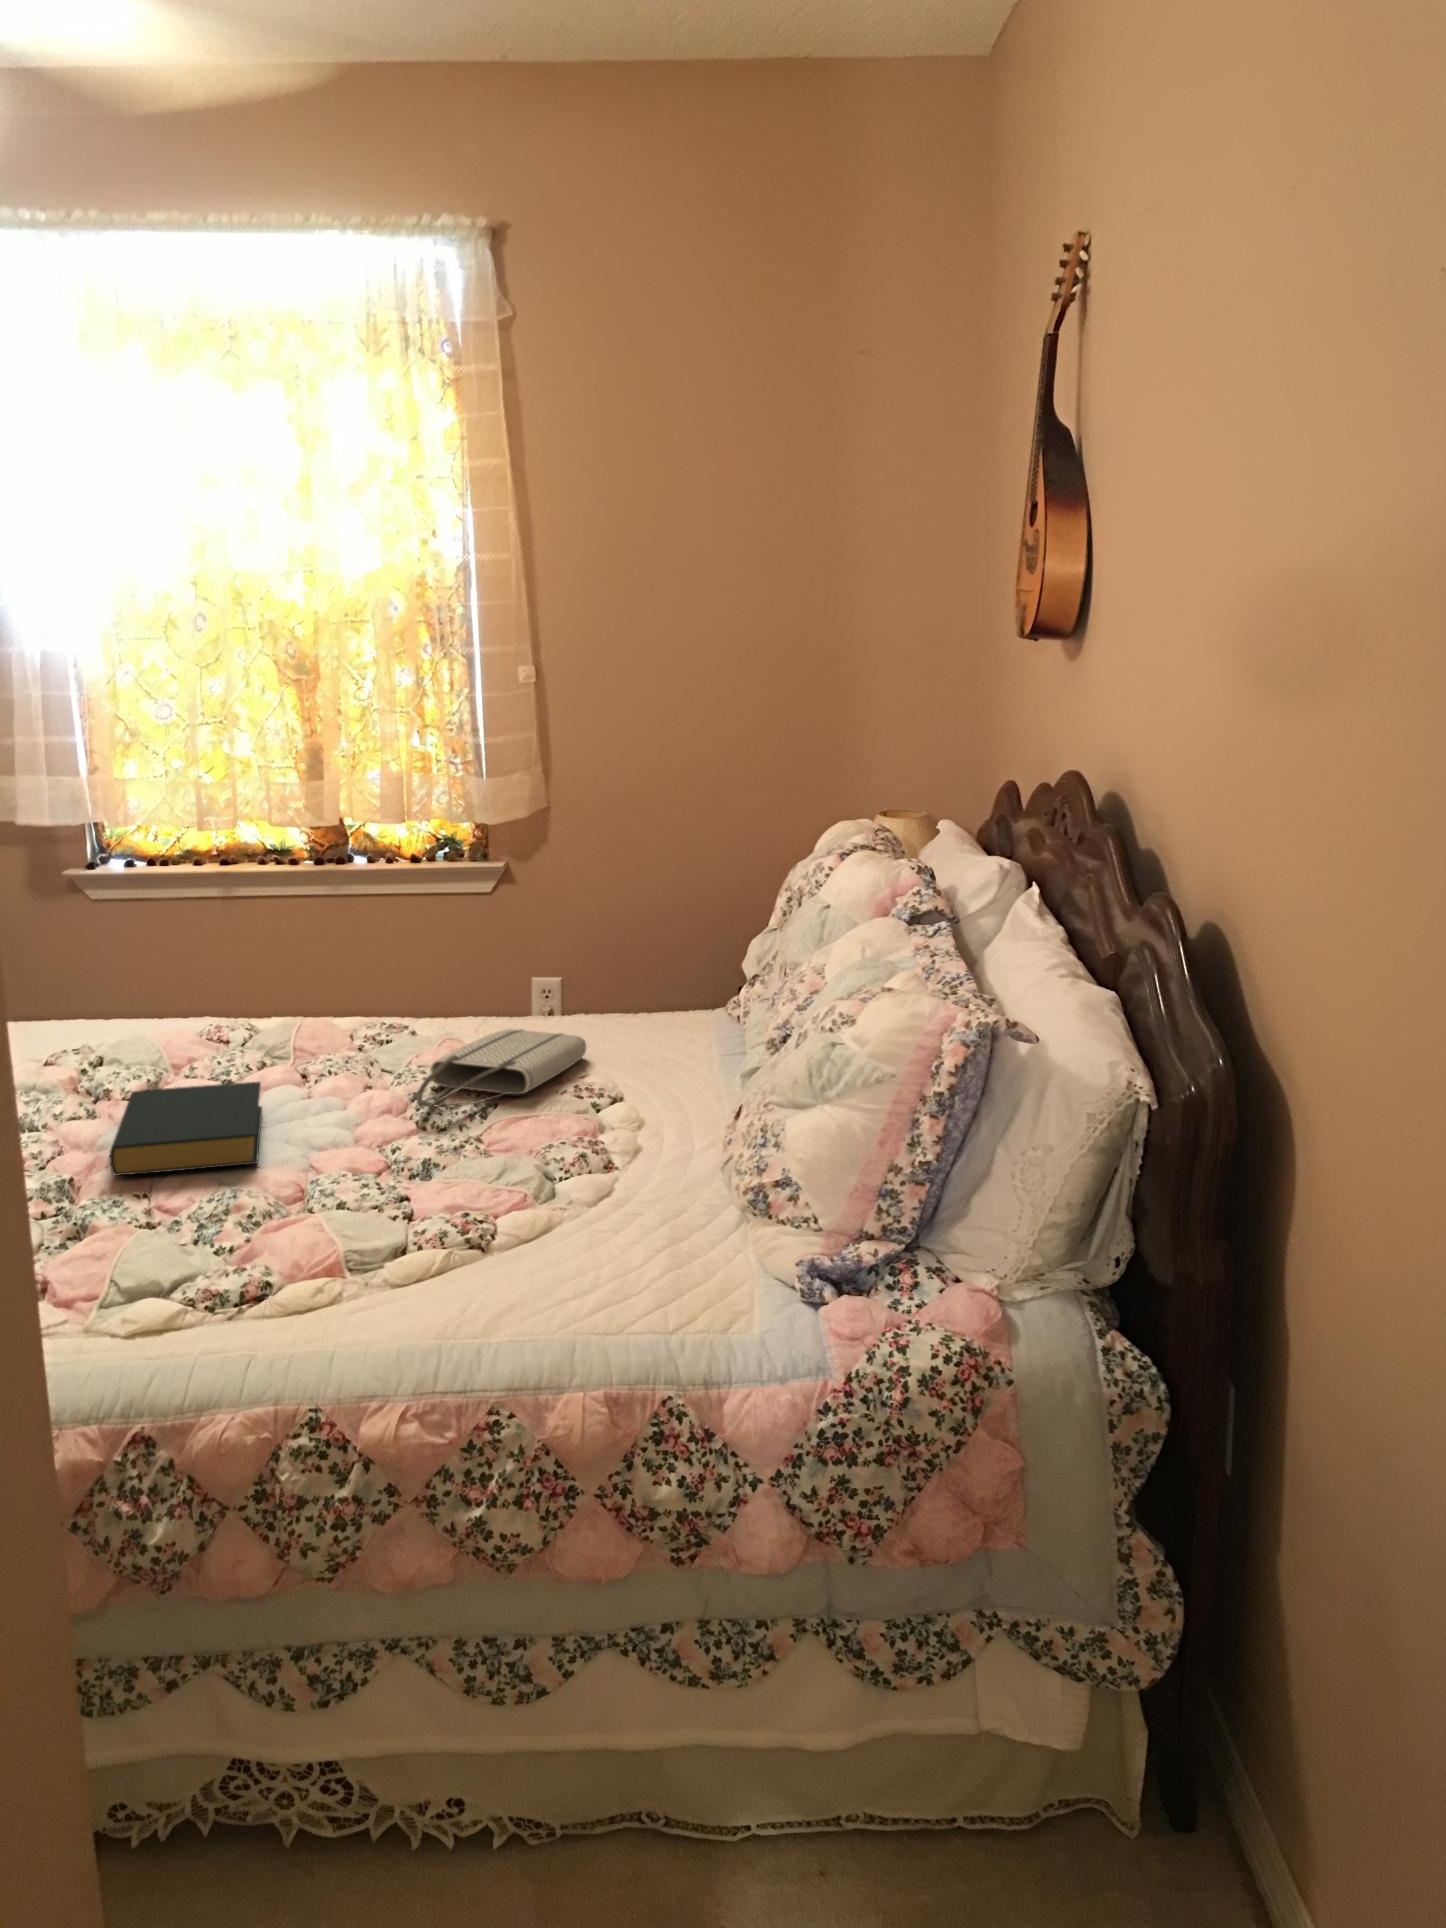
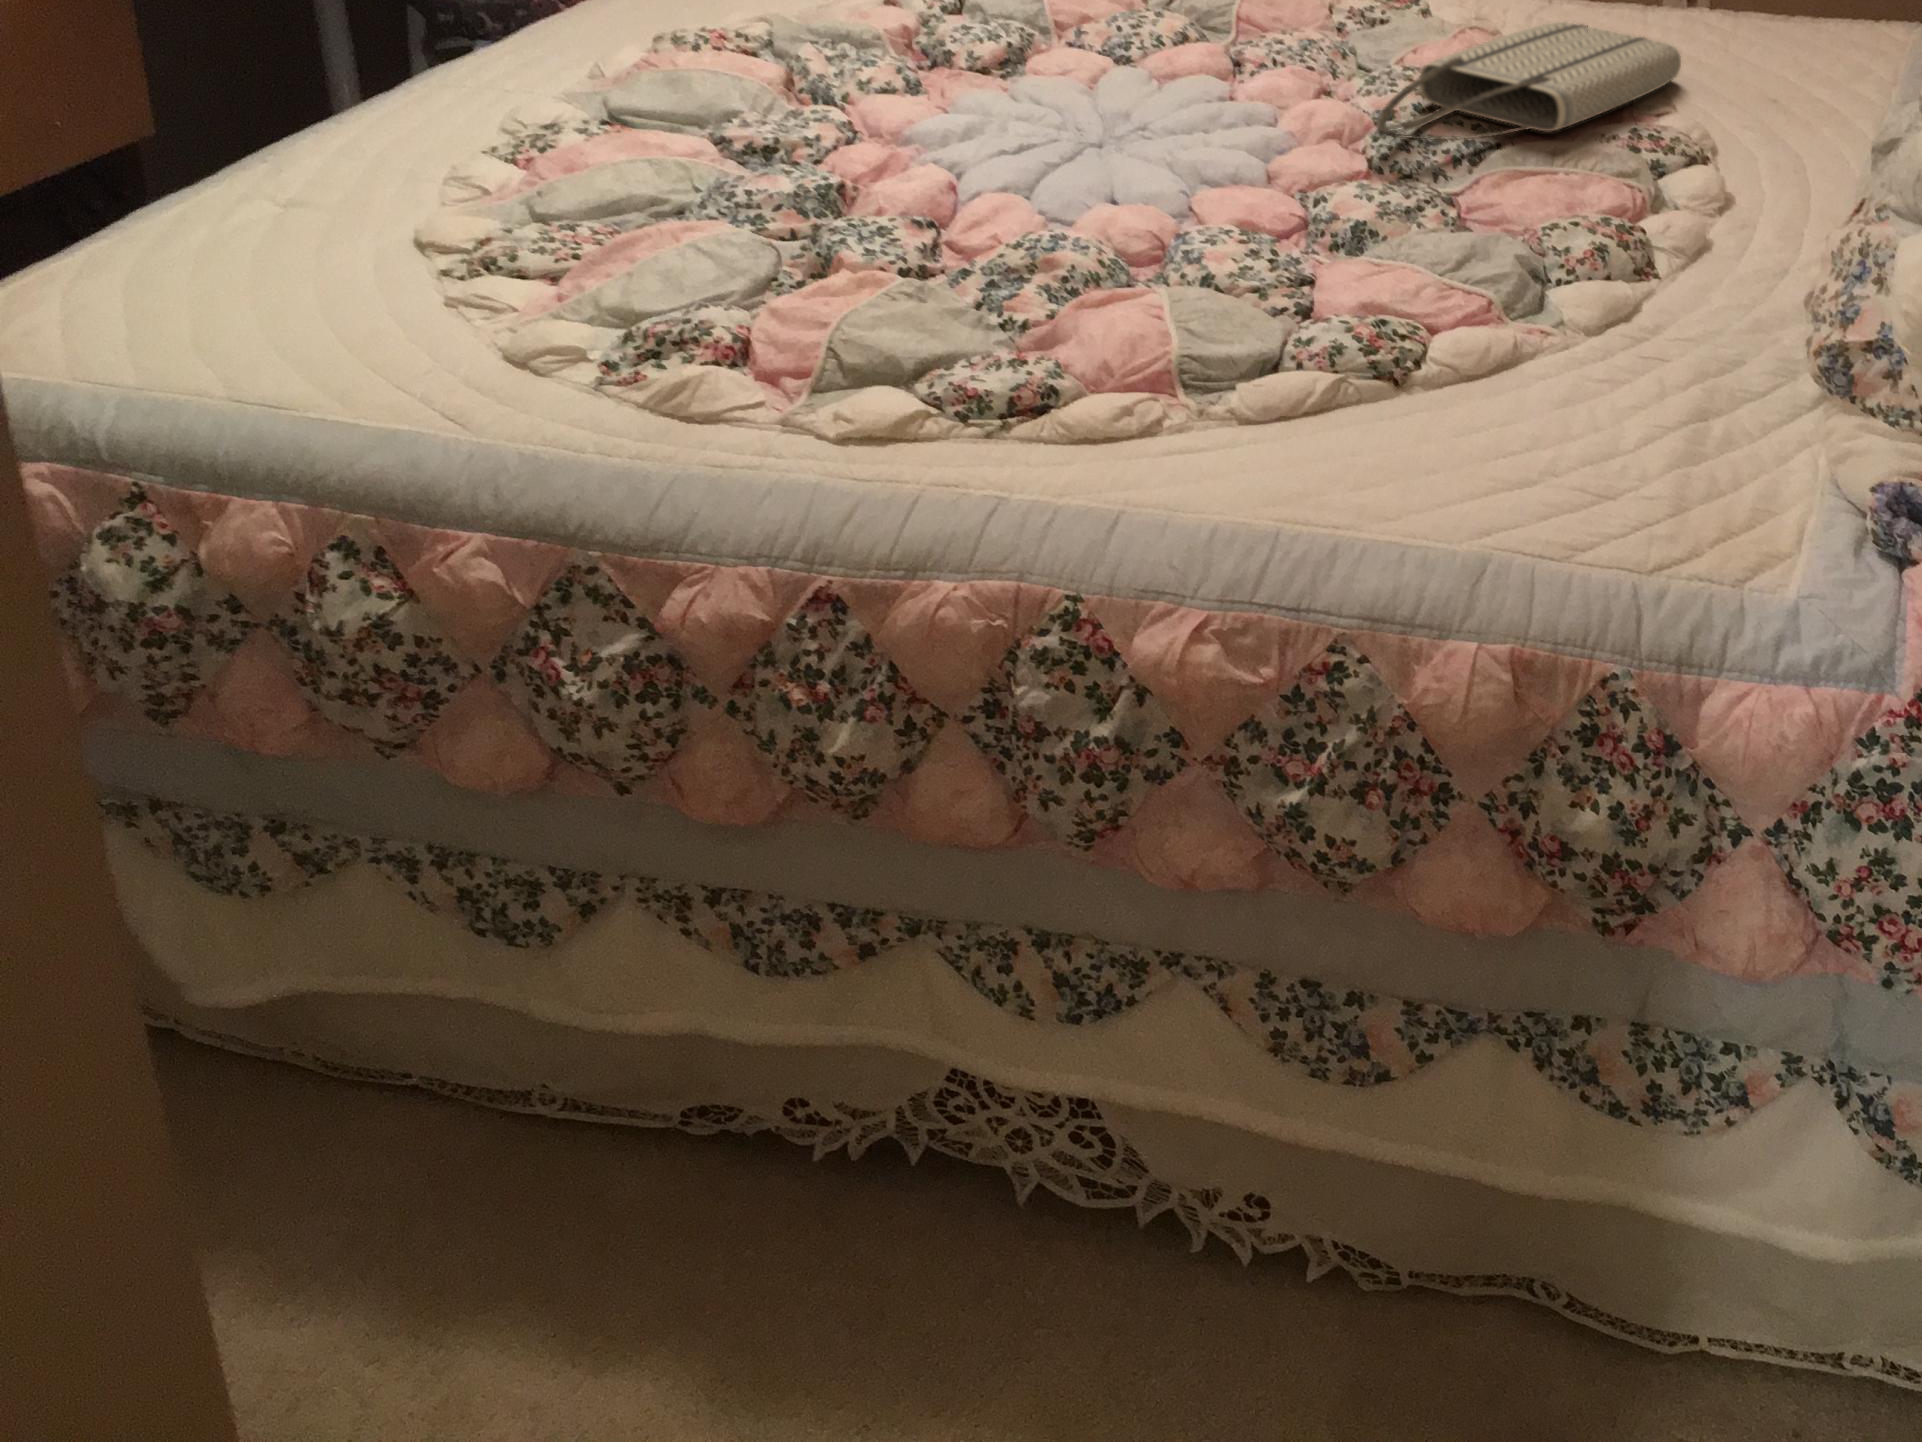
hardback book: present [110,1082,262,1176] -> none [901,64,1159,198]

